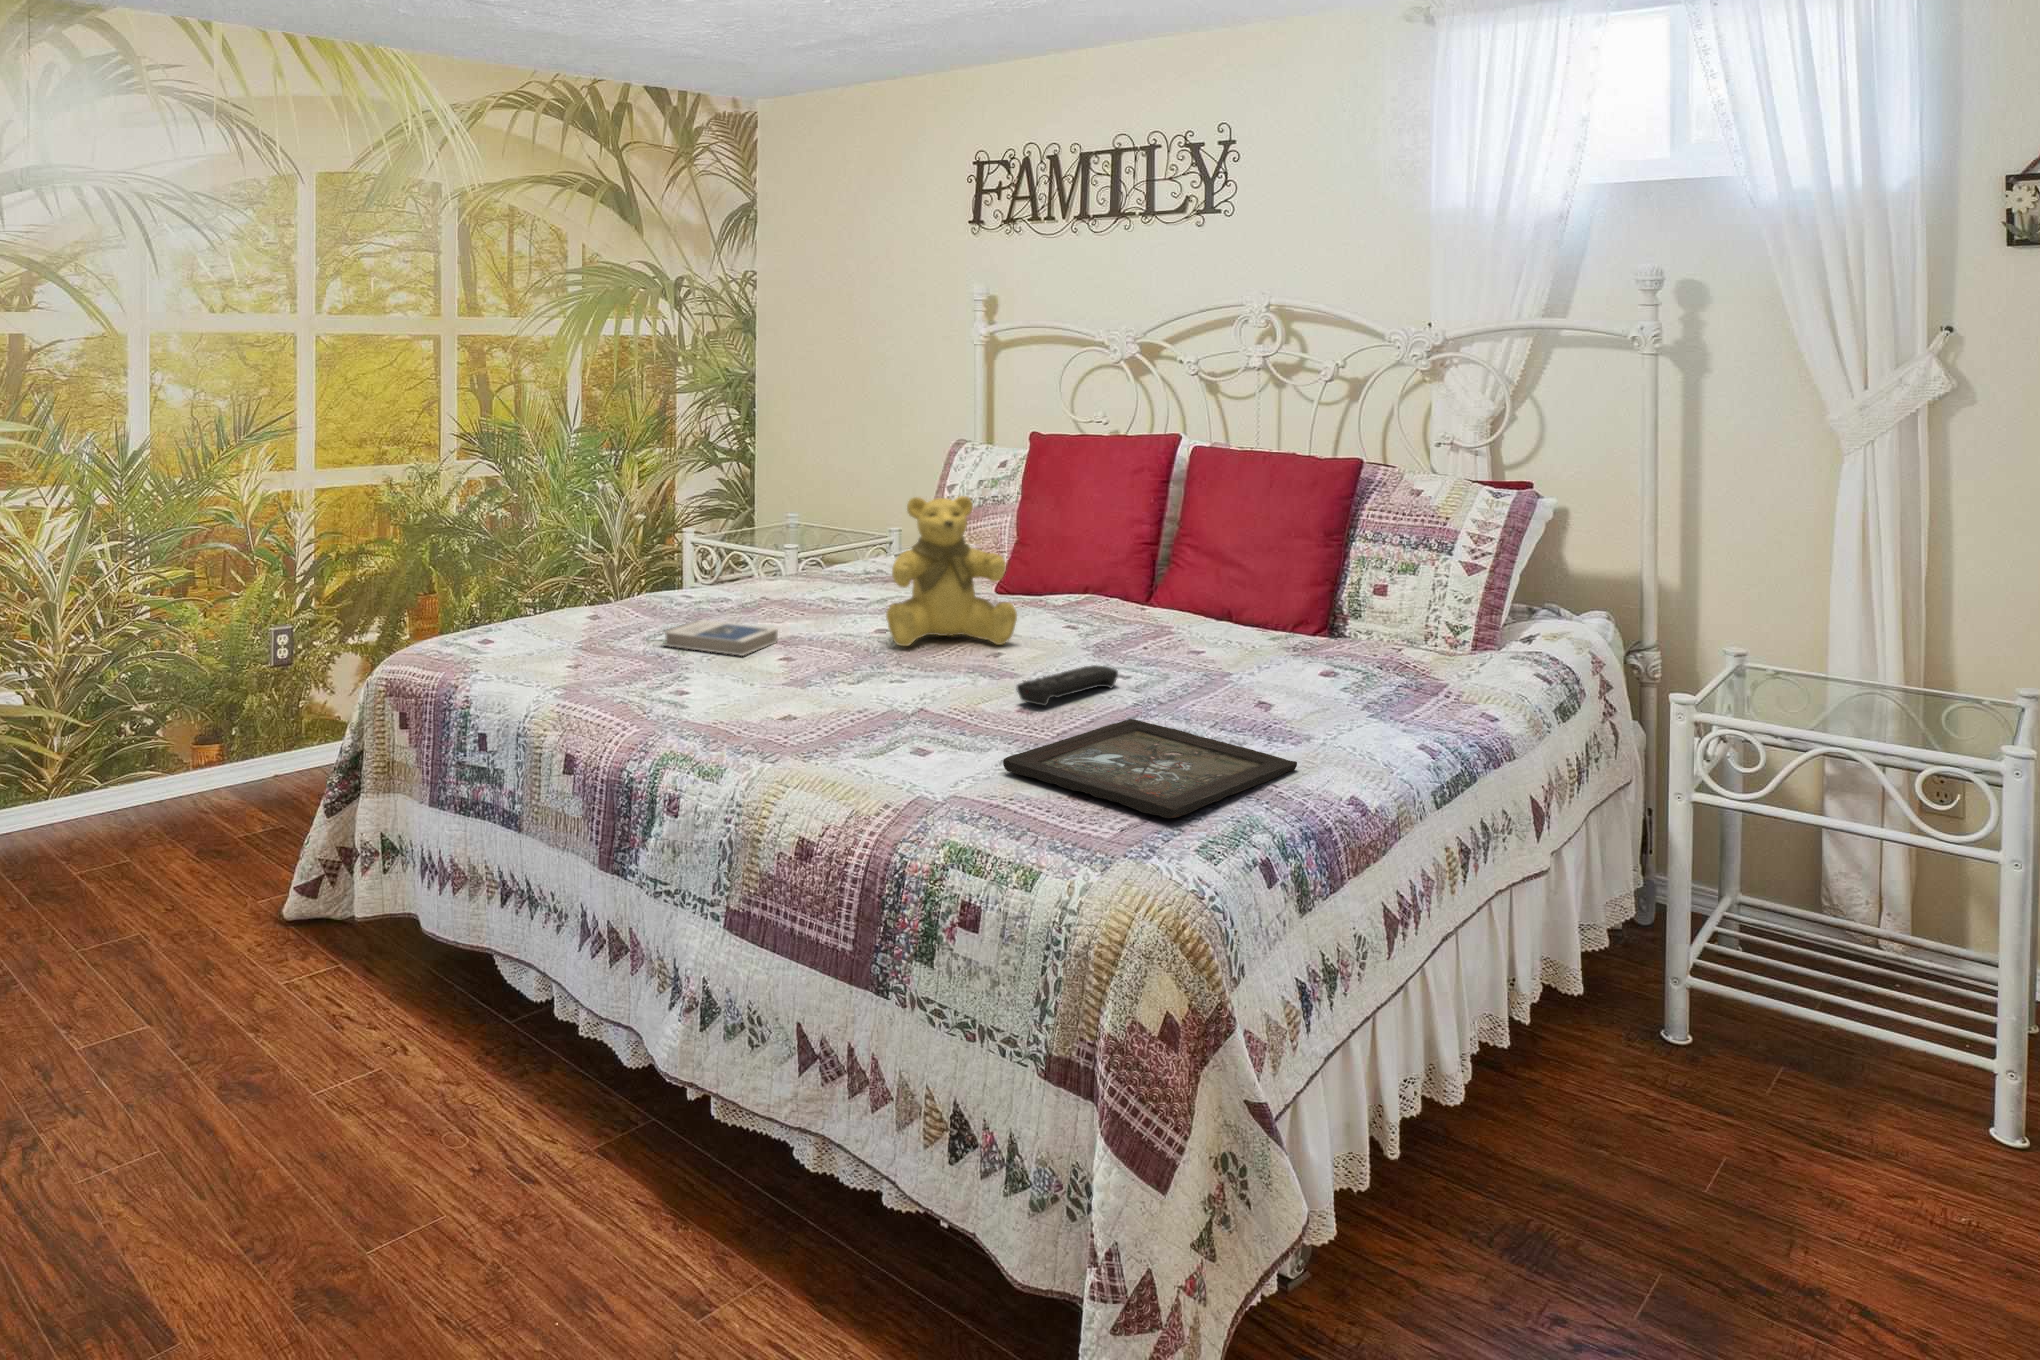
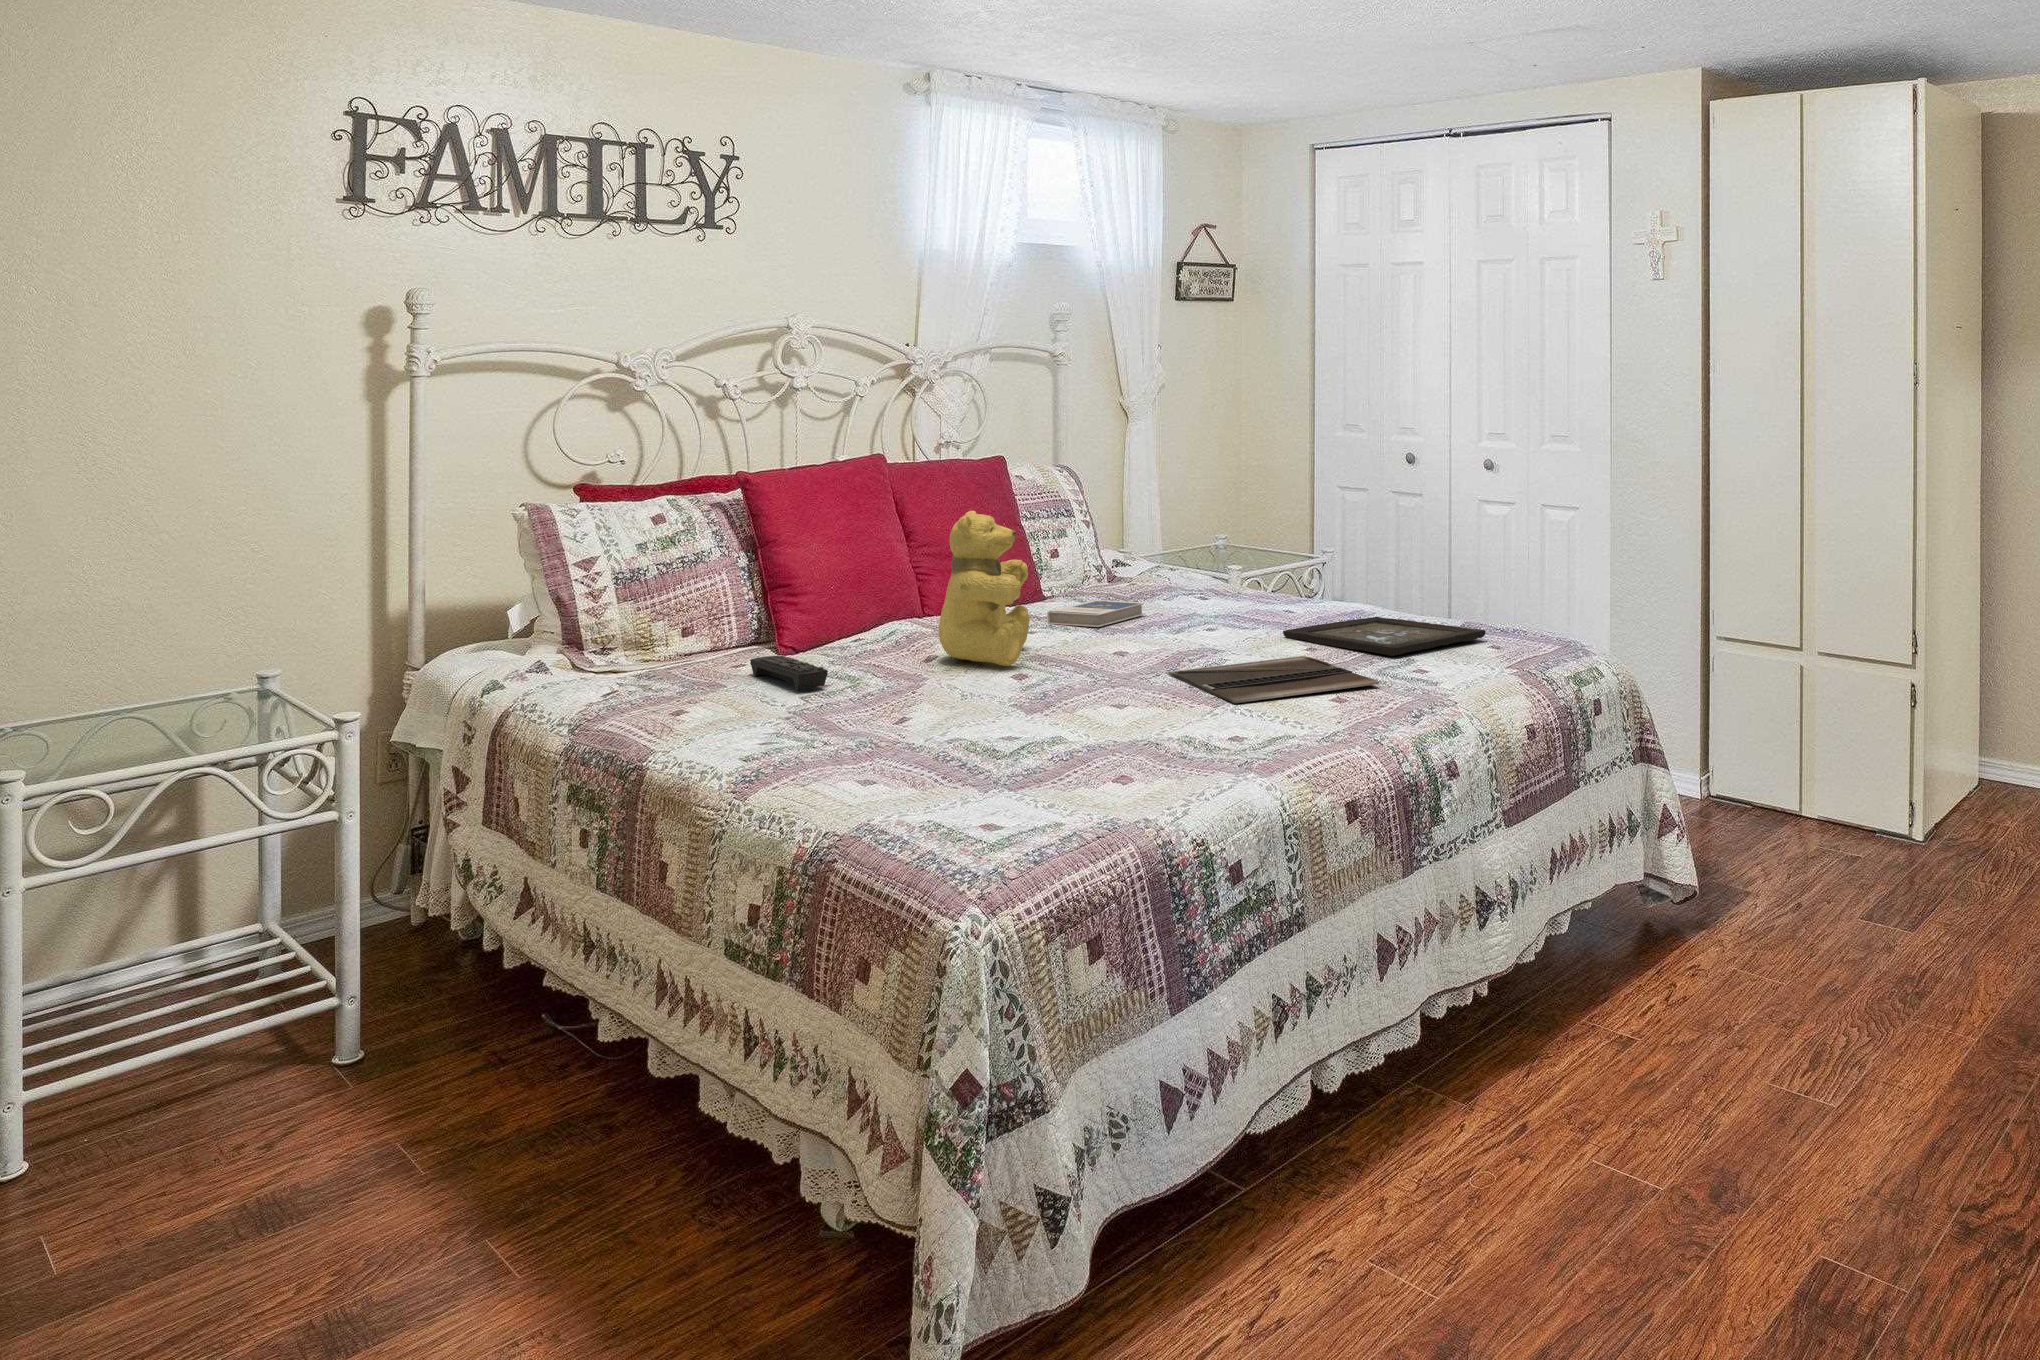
hardback book: present [664,620,778,656] -> present [1047,600,1145,627]
remote control: present [1016,665,1118,706] -> present [750,656,828,690]
laptop: none [735,689,976,761] -> present [1168,656,1380,703]

